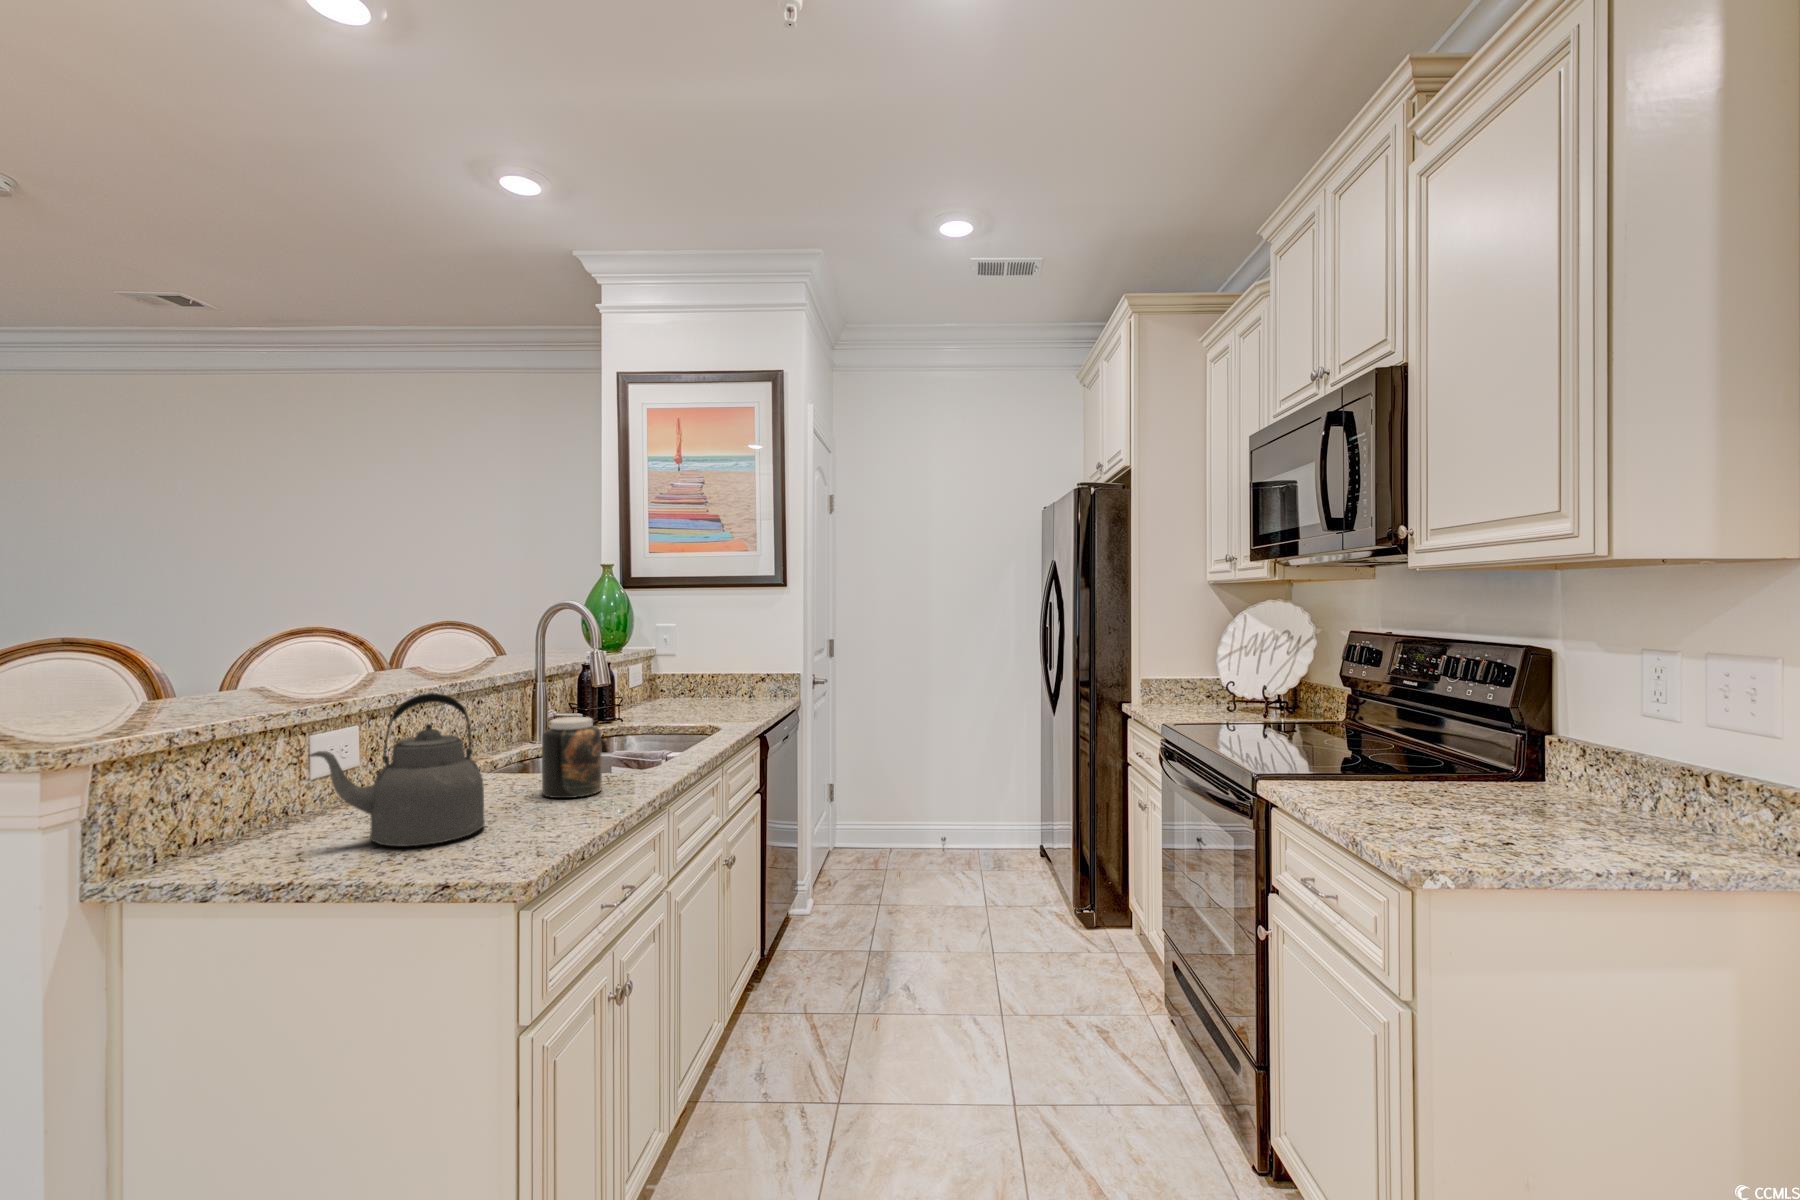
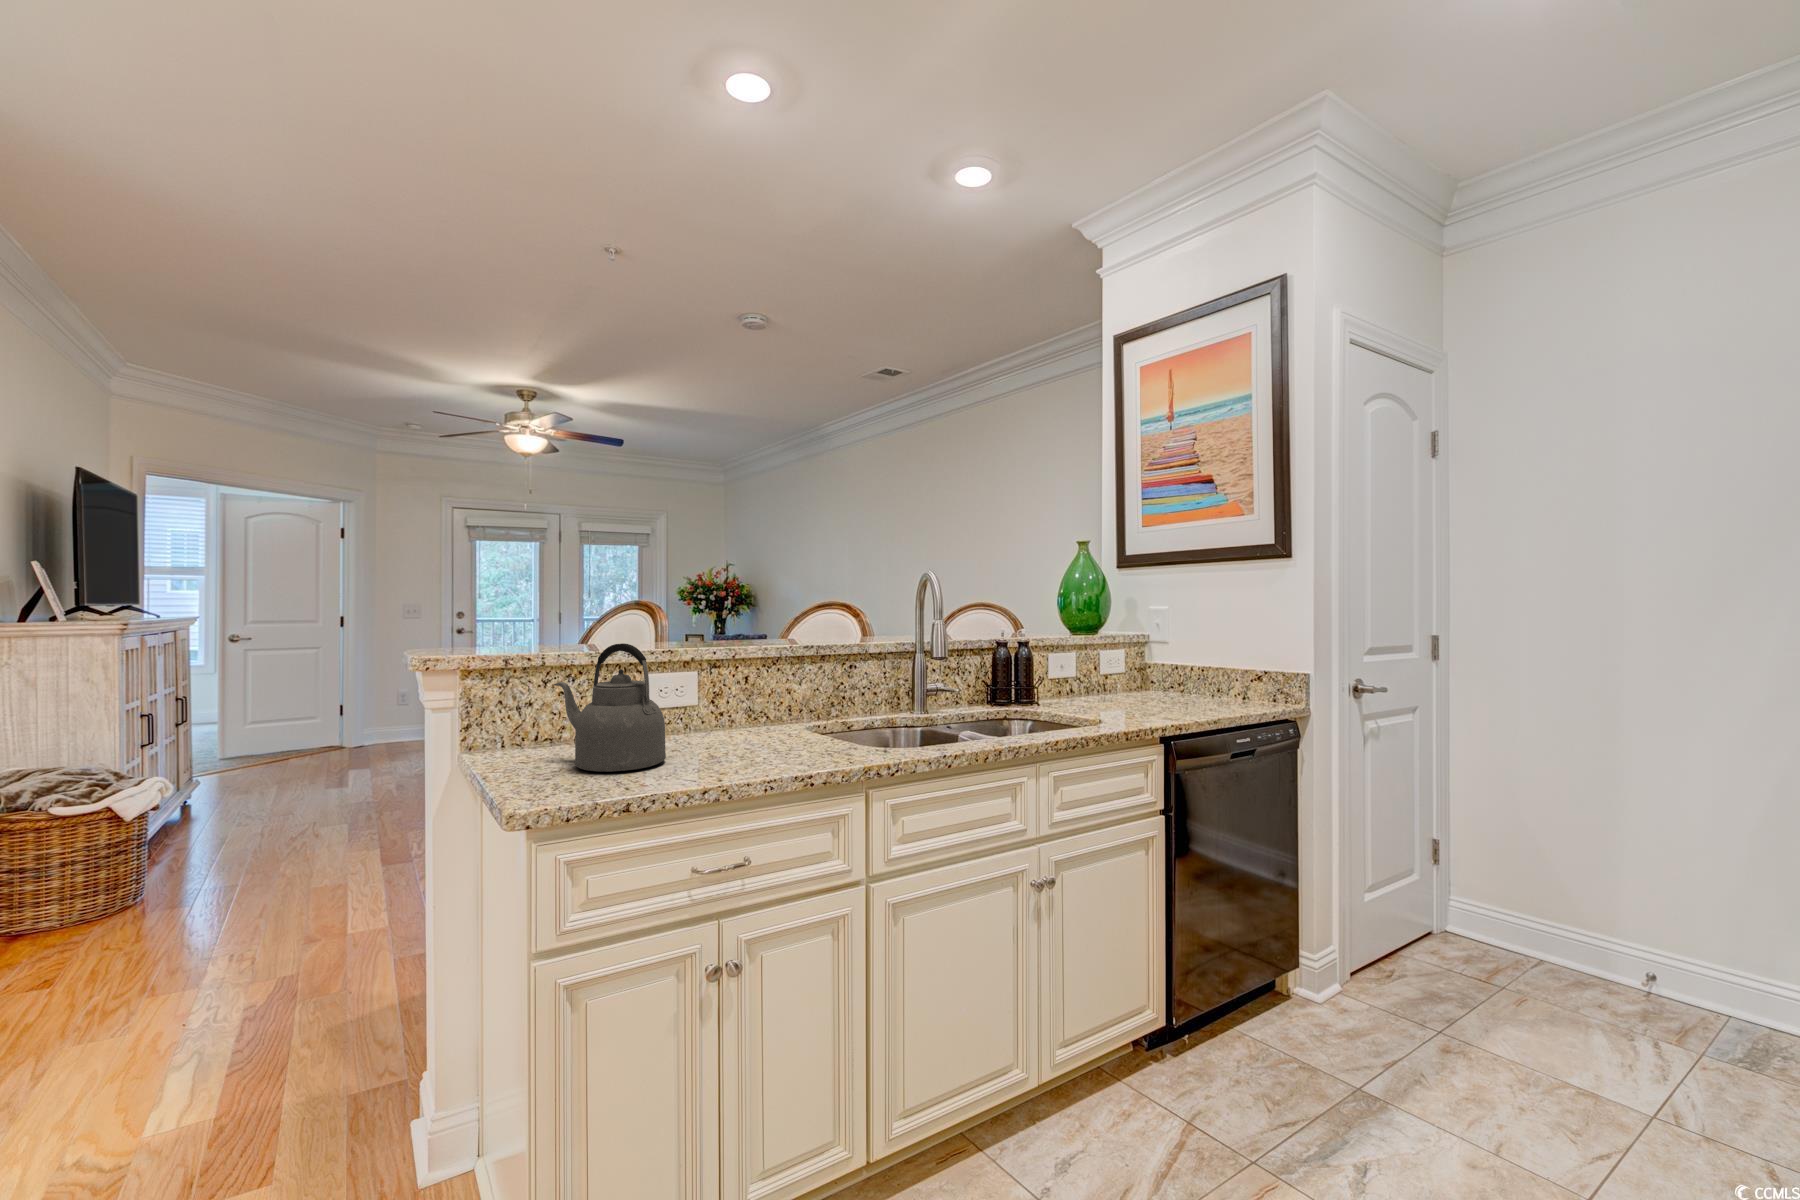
jar: present [542,717,602,798] -> none [760,682,815,761]

